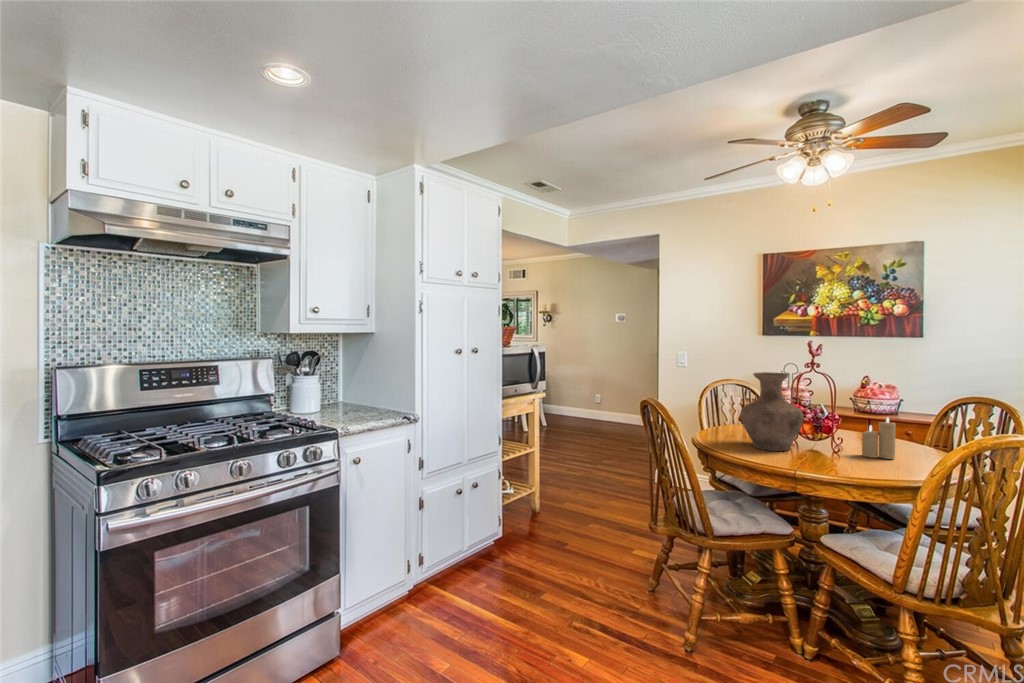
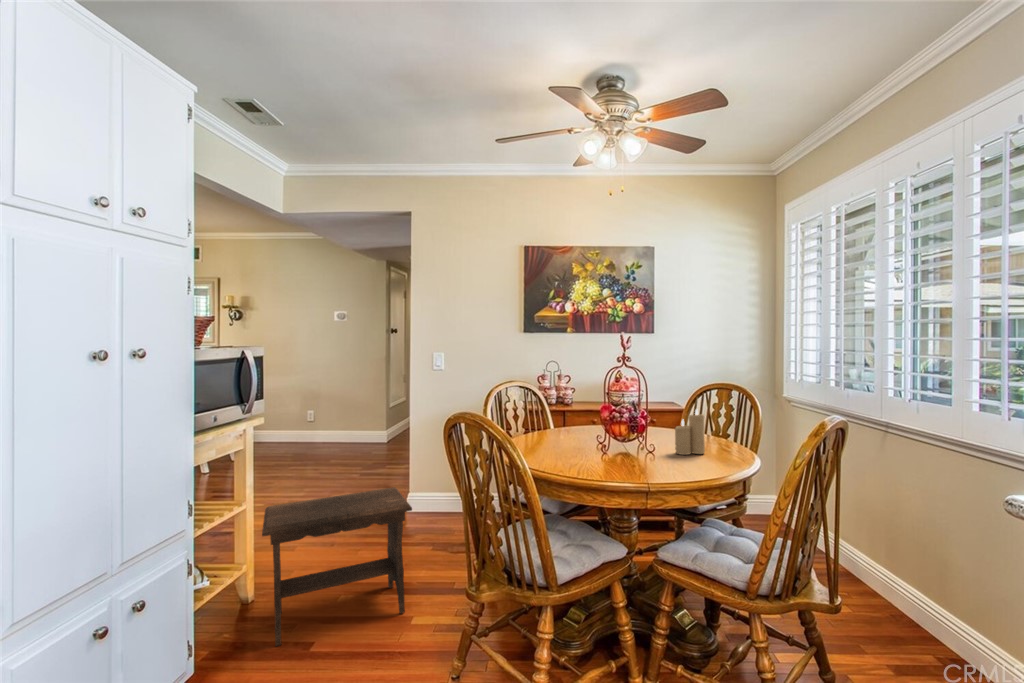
vase: present [741,372,803,451] -> none [557,367,625,462]
footstool: none [537,452,635,544] -> present [262,487,412,646]

